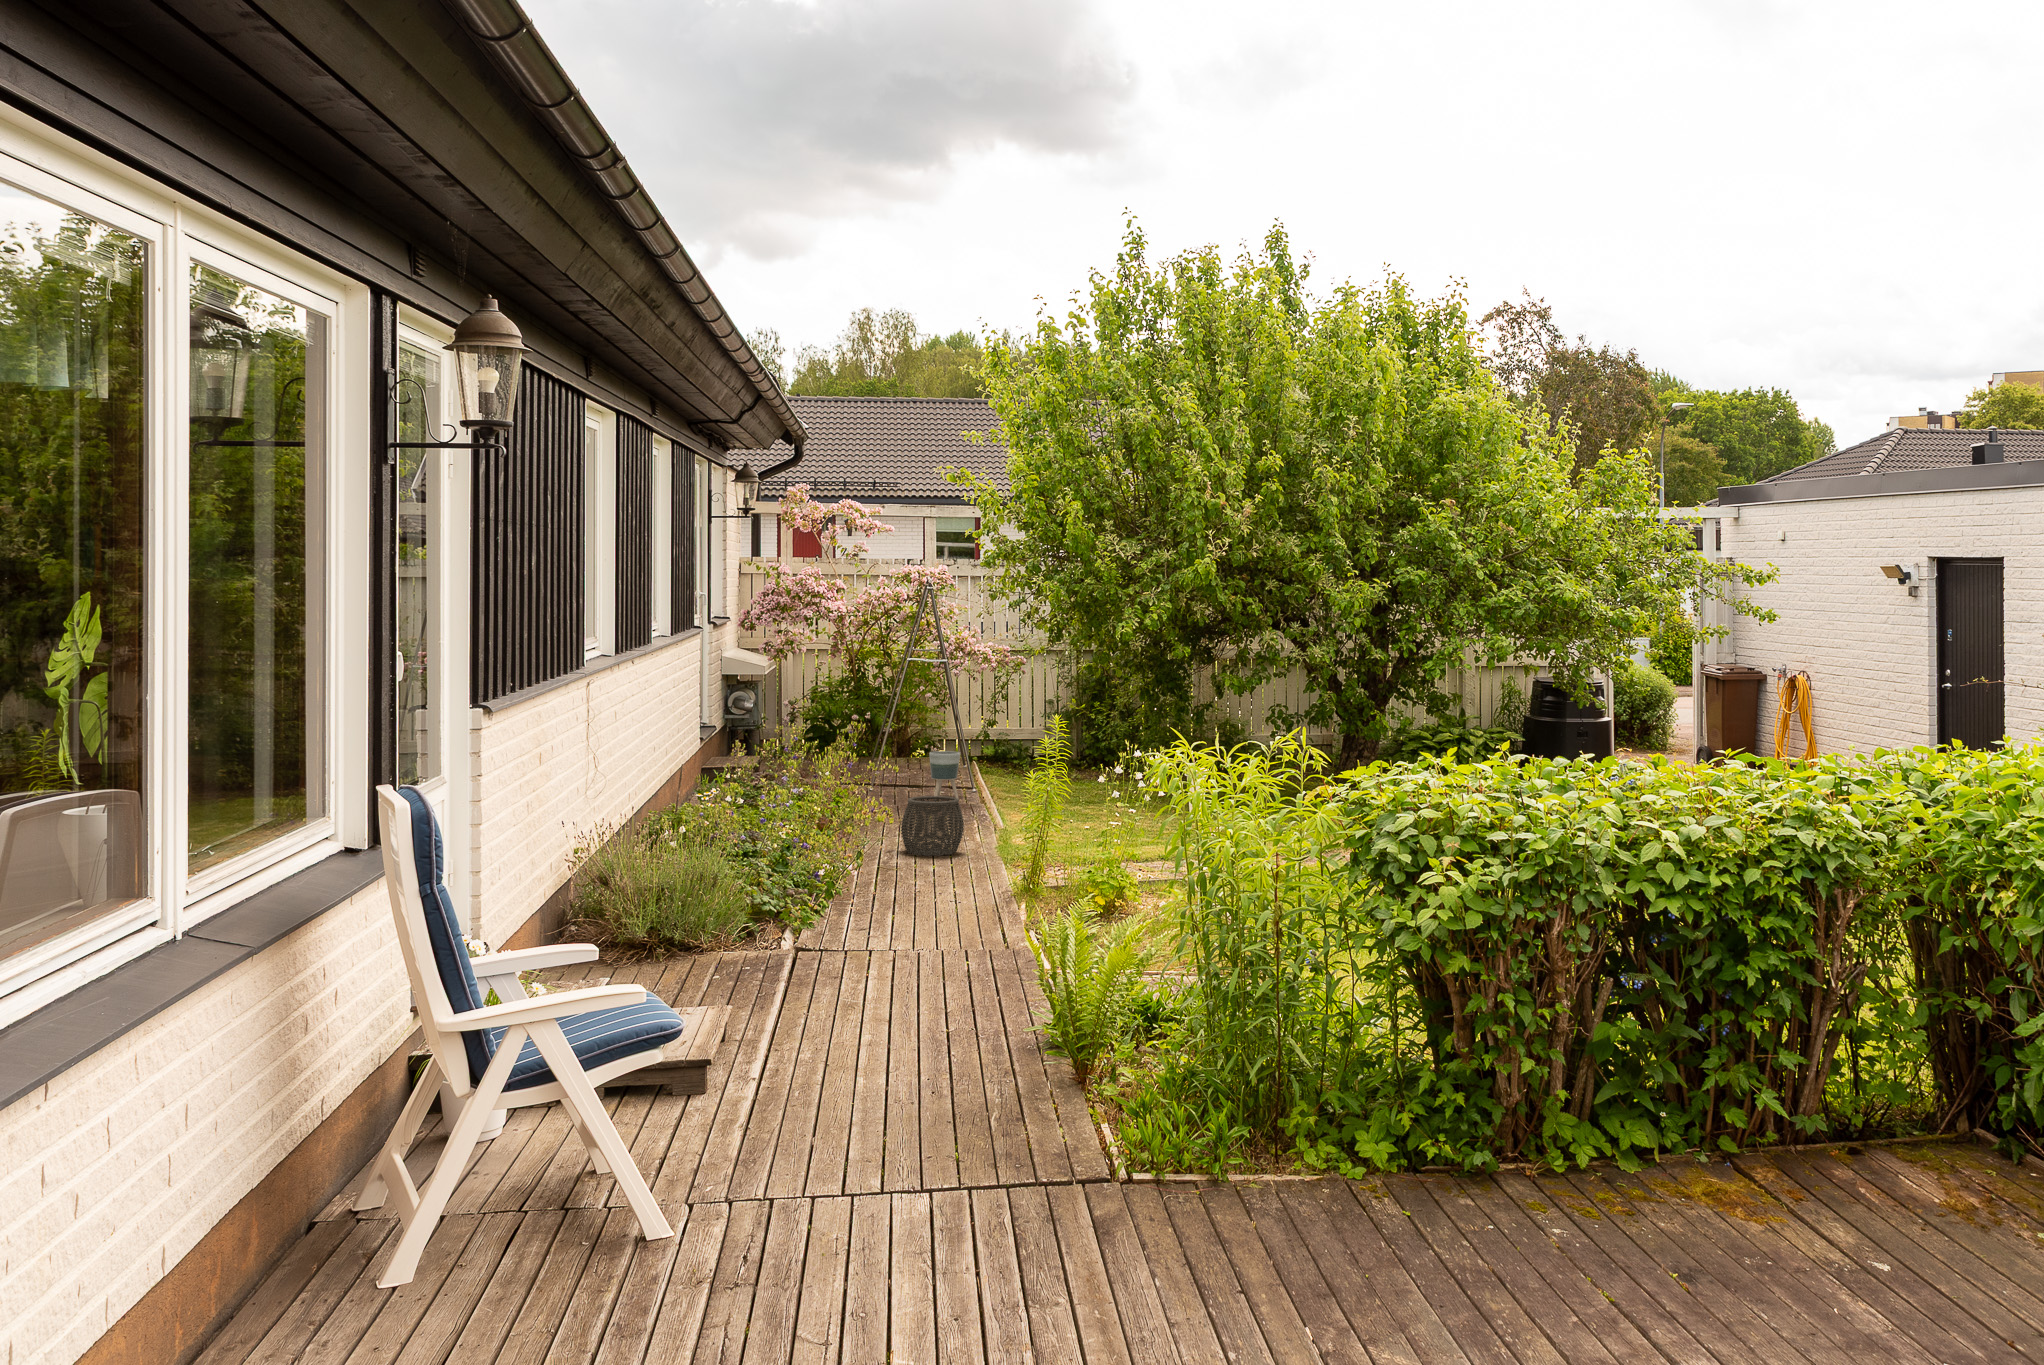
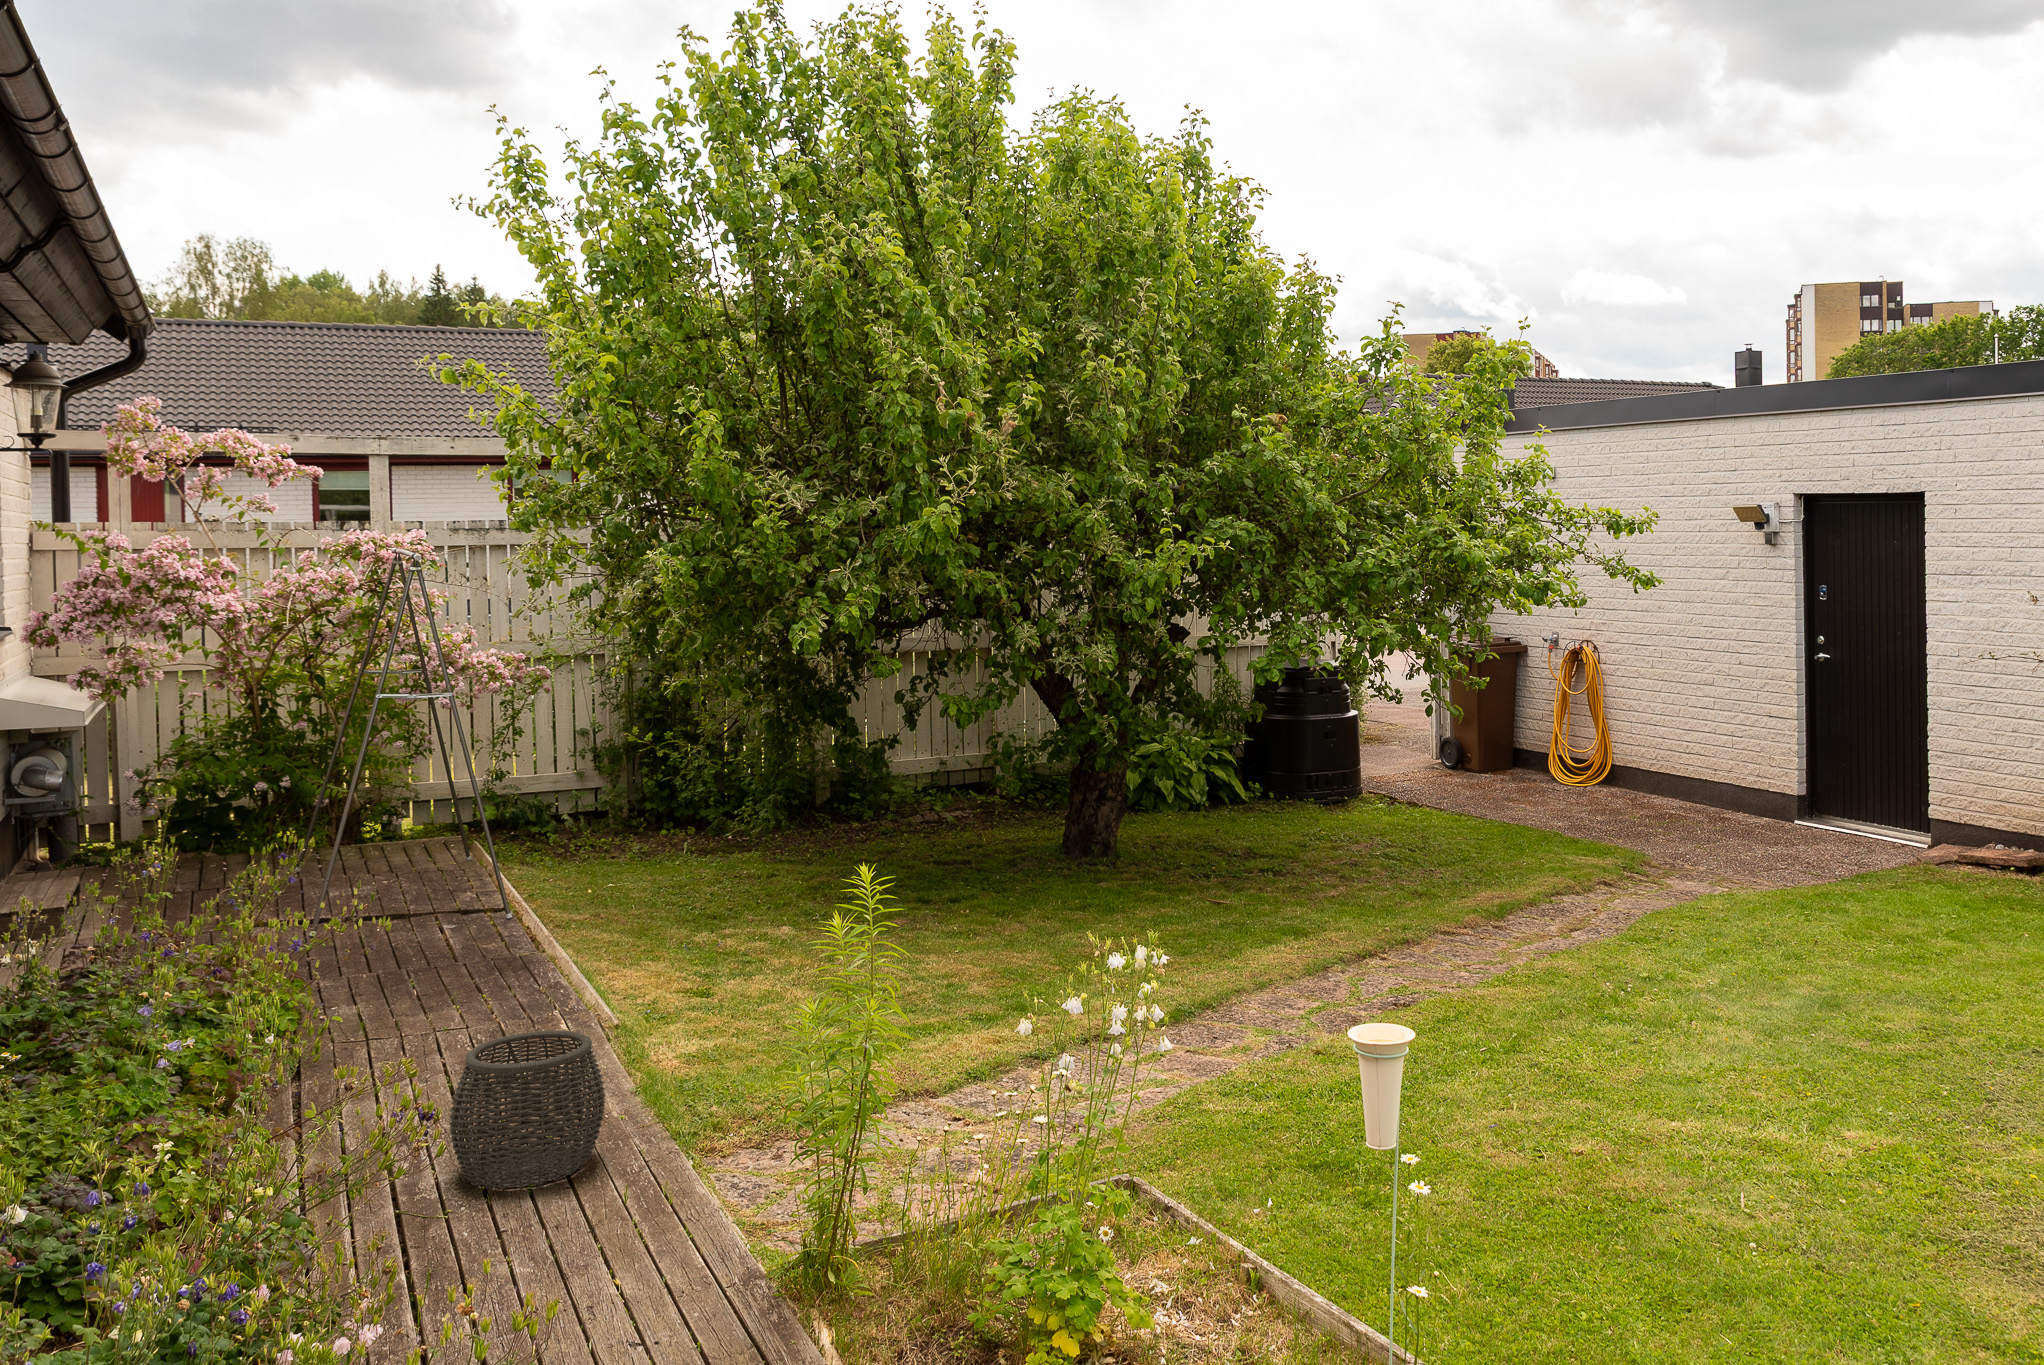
planter: present [929,751,960,799] -> none [444,863,507,961]

